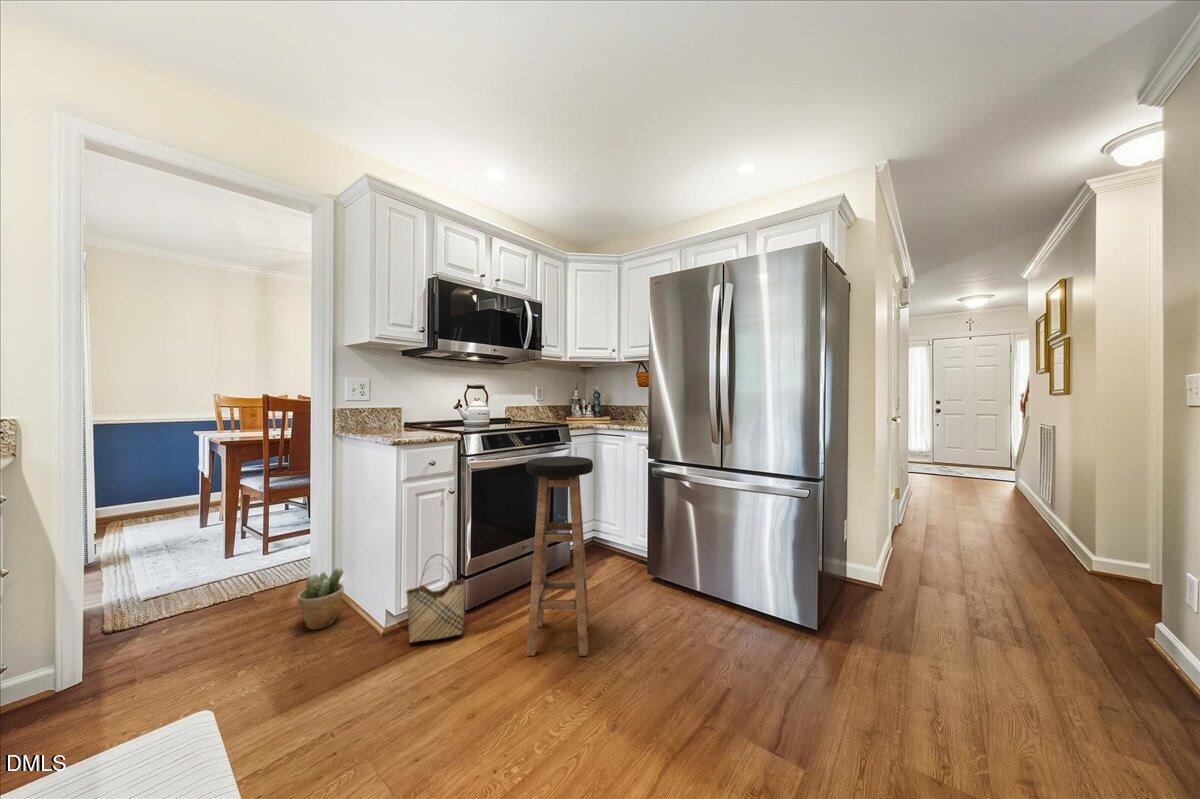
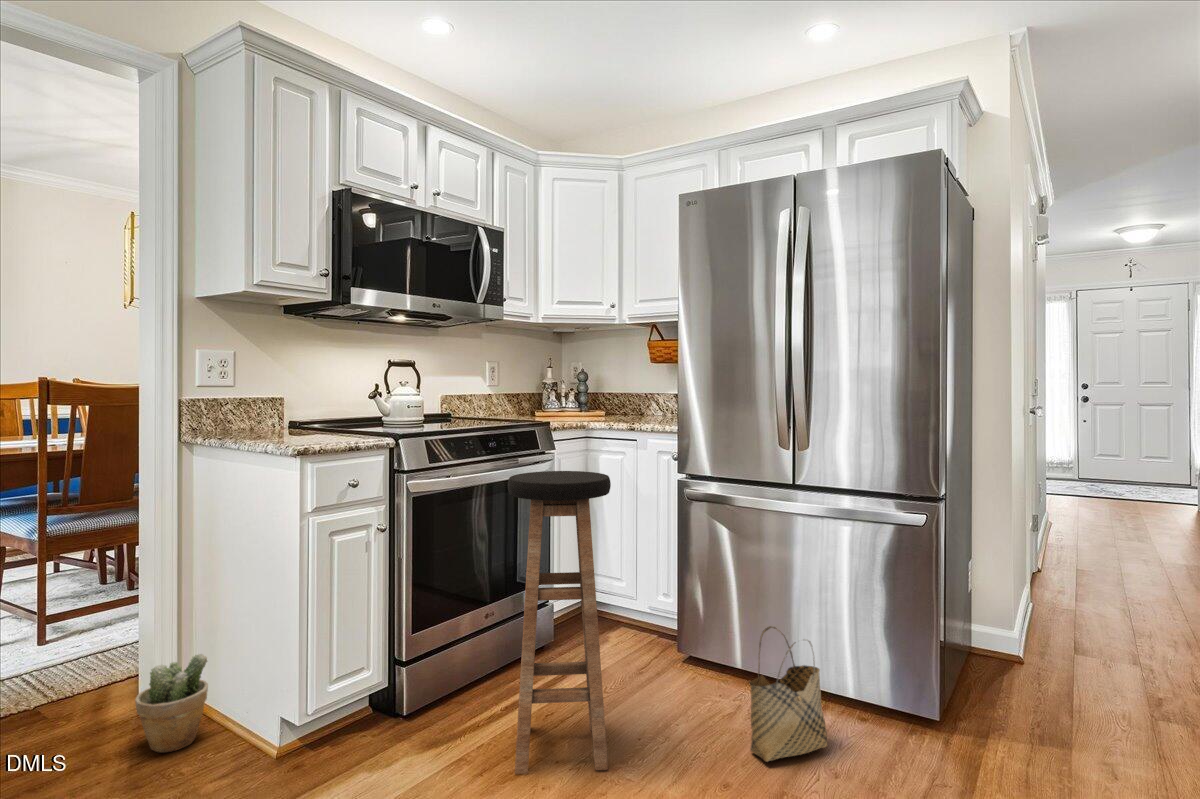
woven basket: present [406,554,466,643] -> present [749,626,827,762]

